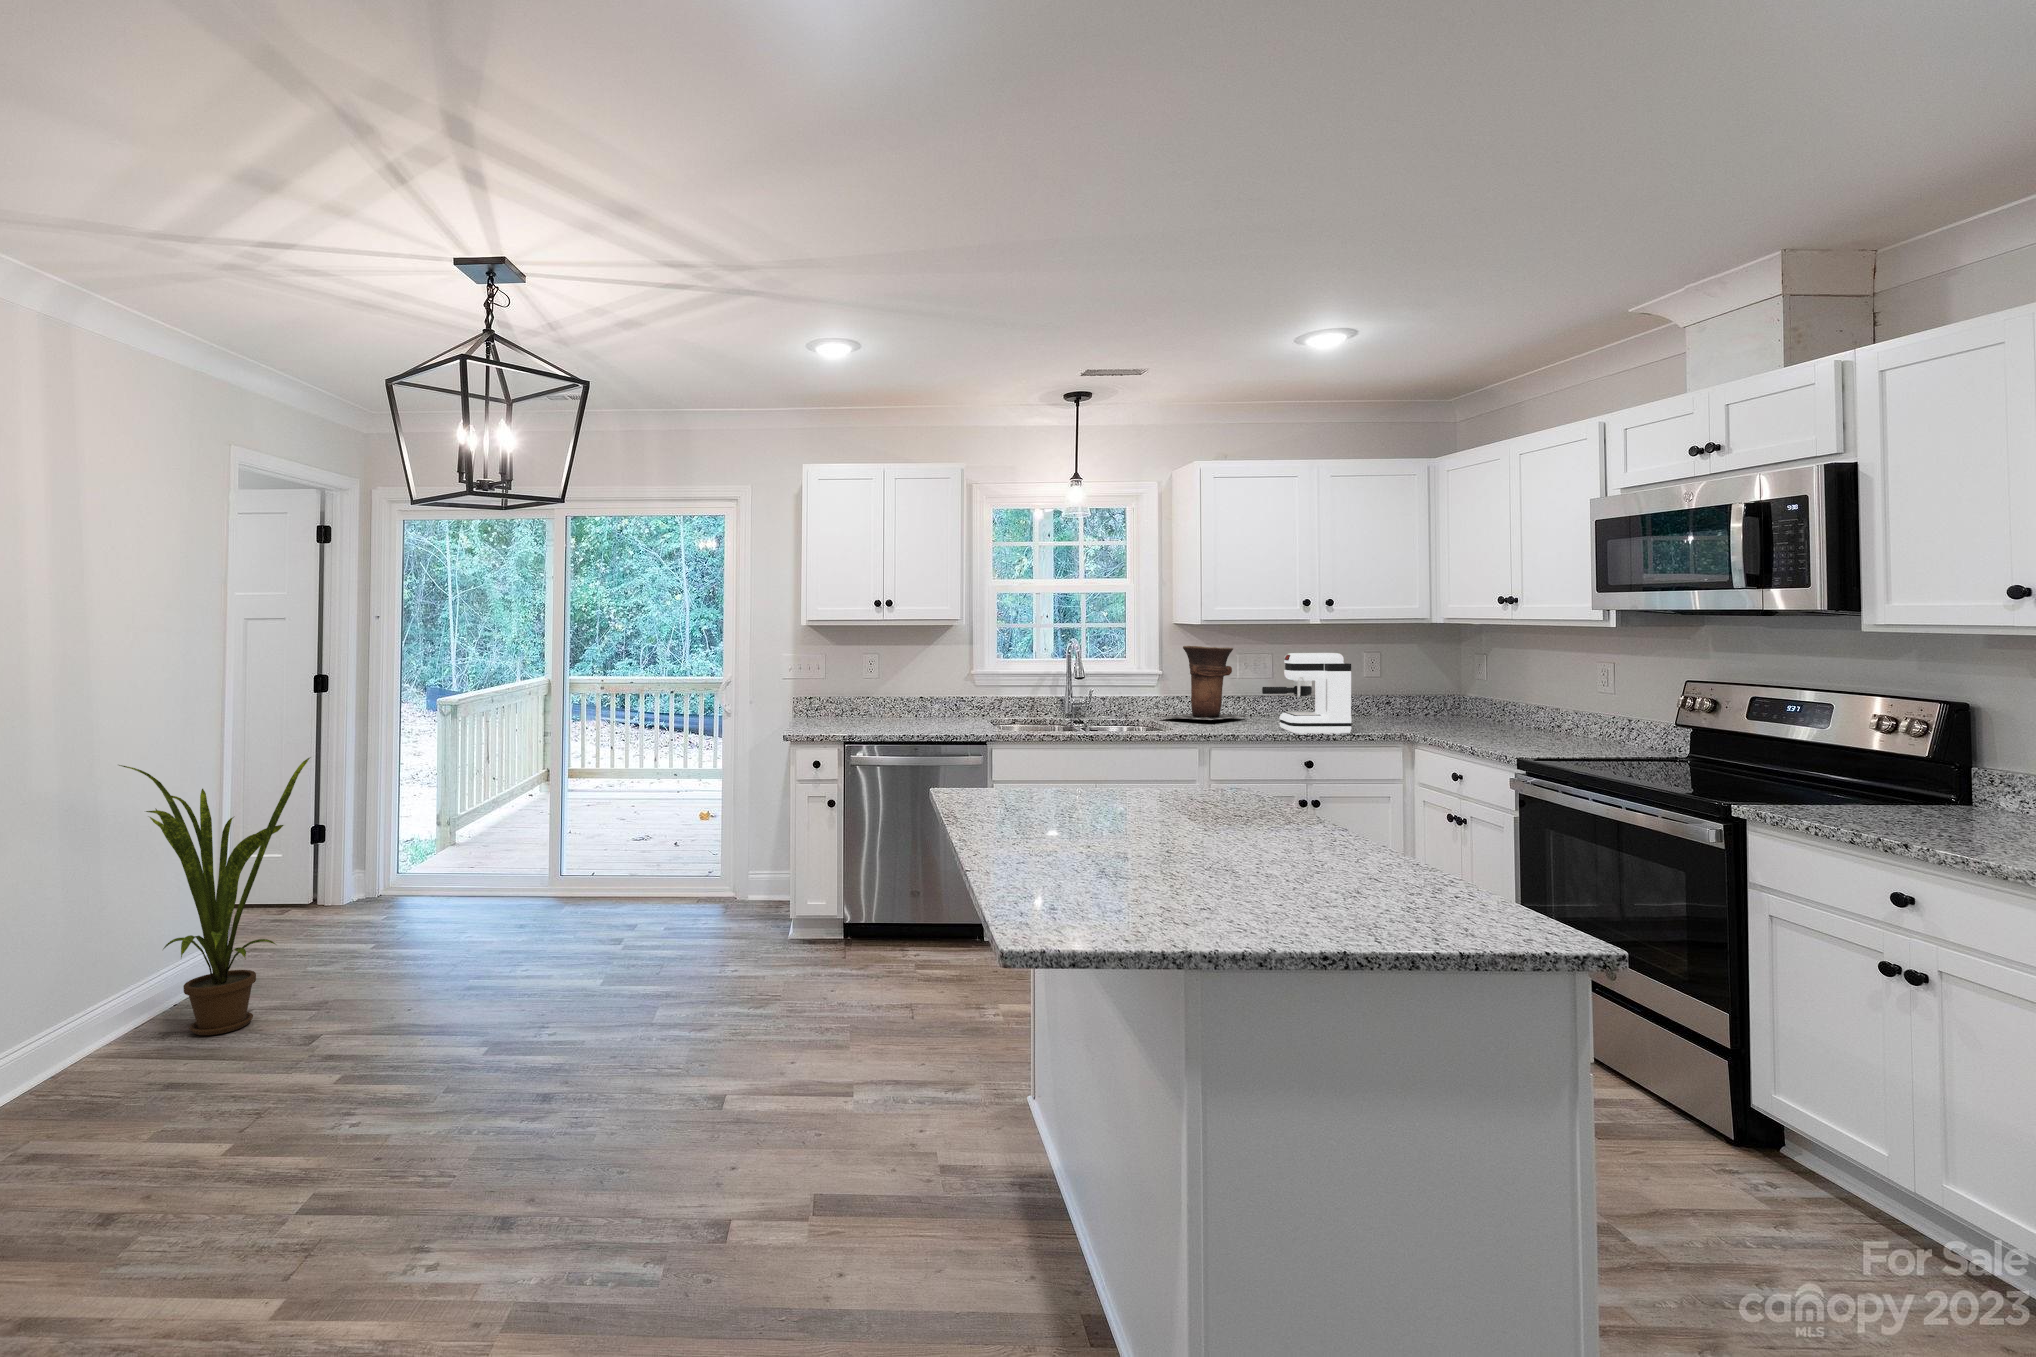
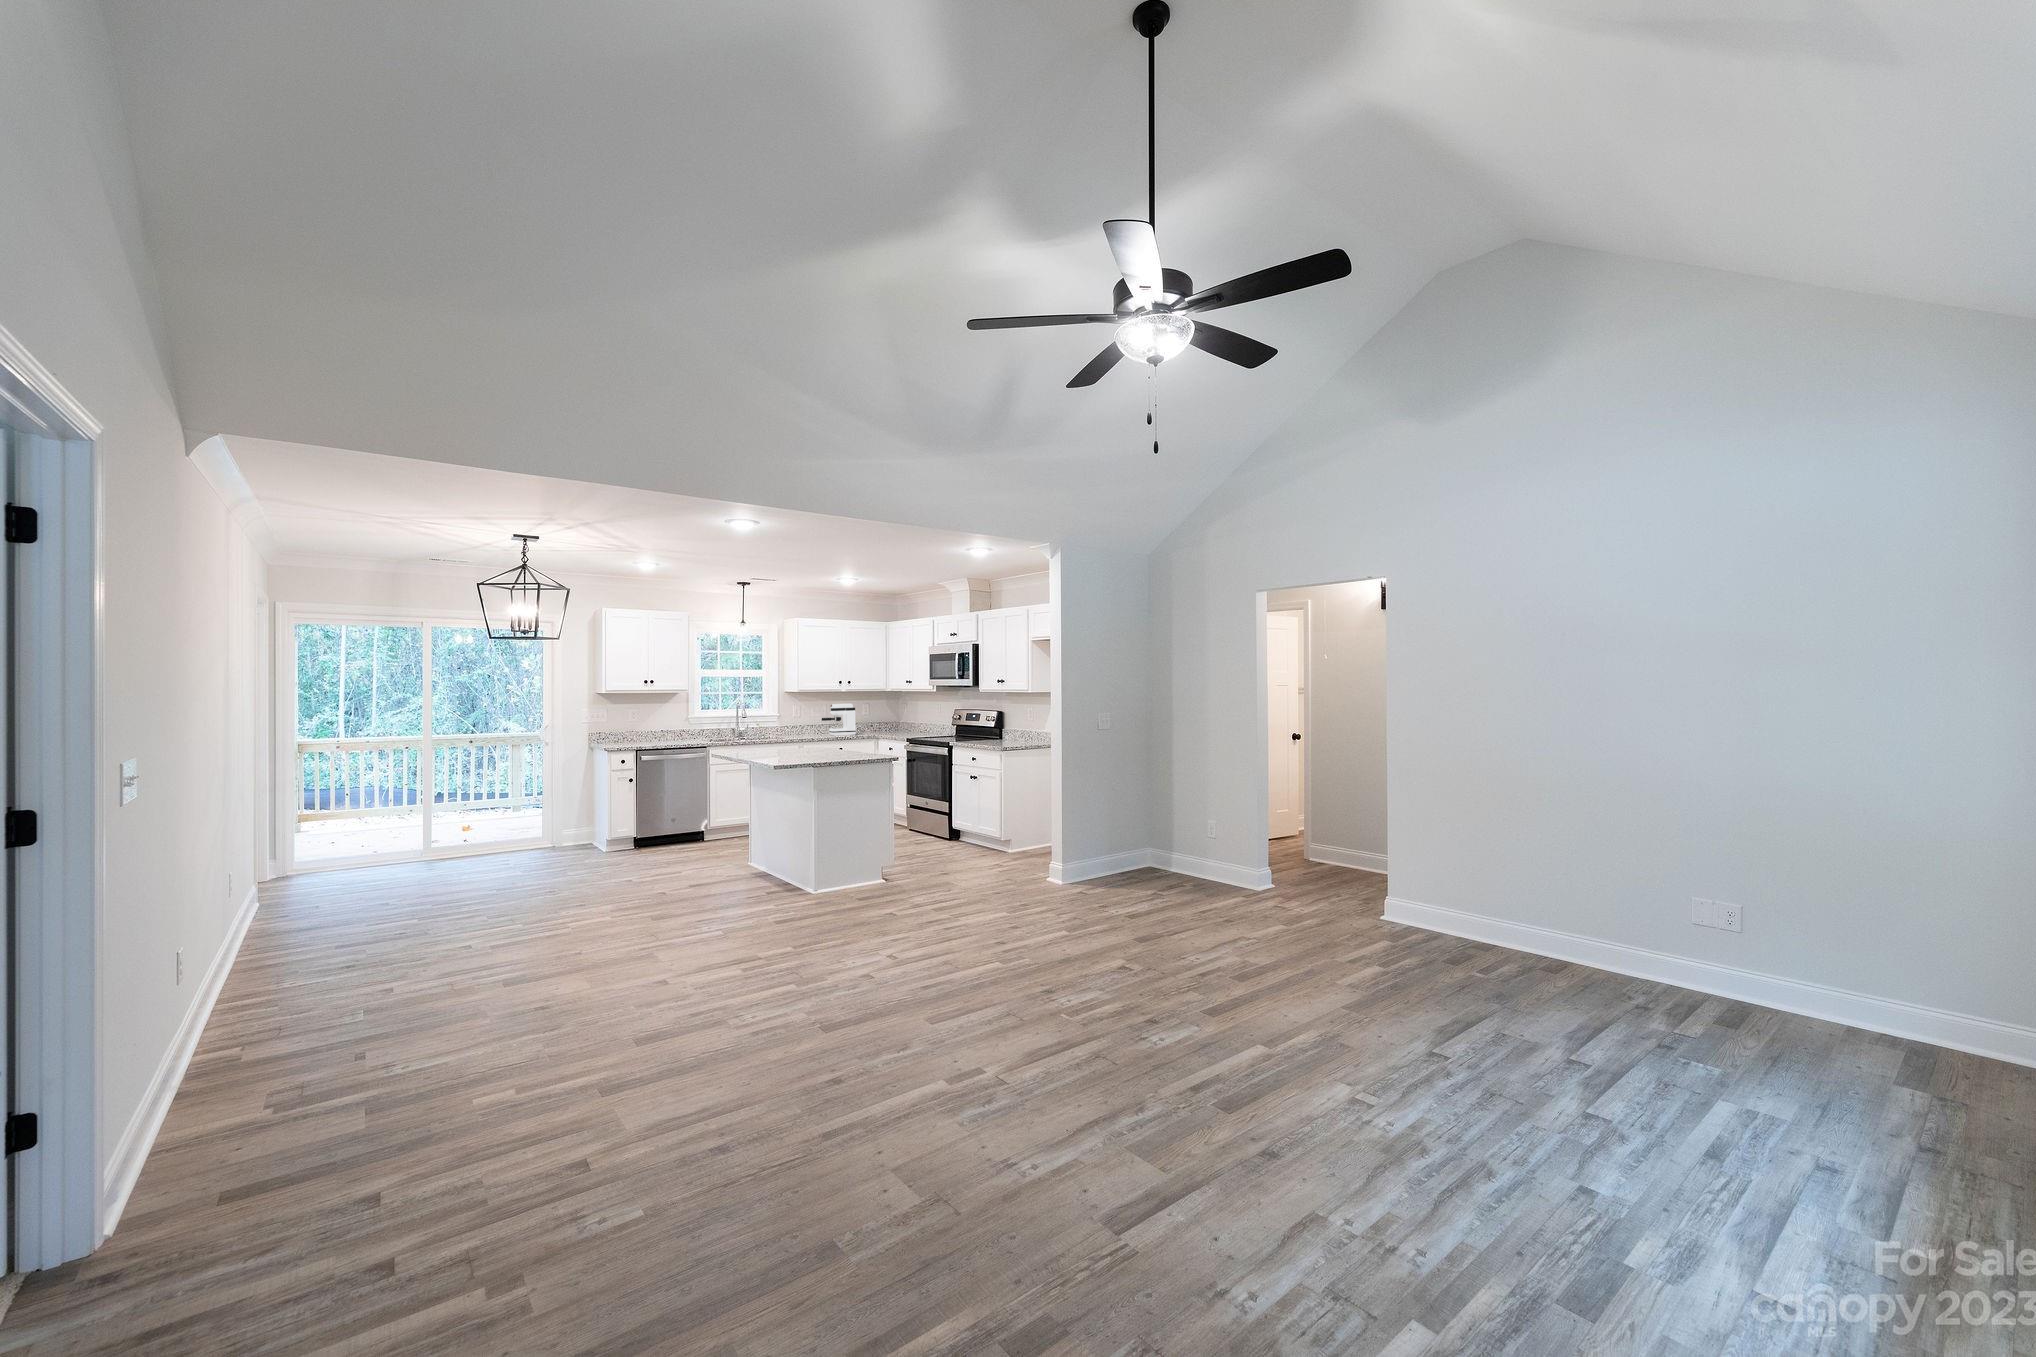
vase: present [1162,646,1244,720] -> none [778,702,817,734]
house plant: present [119,757,311,1035] -> none [306,760,395,881]

